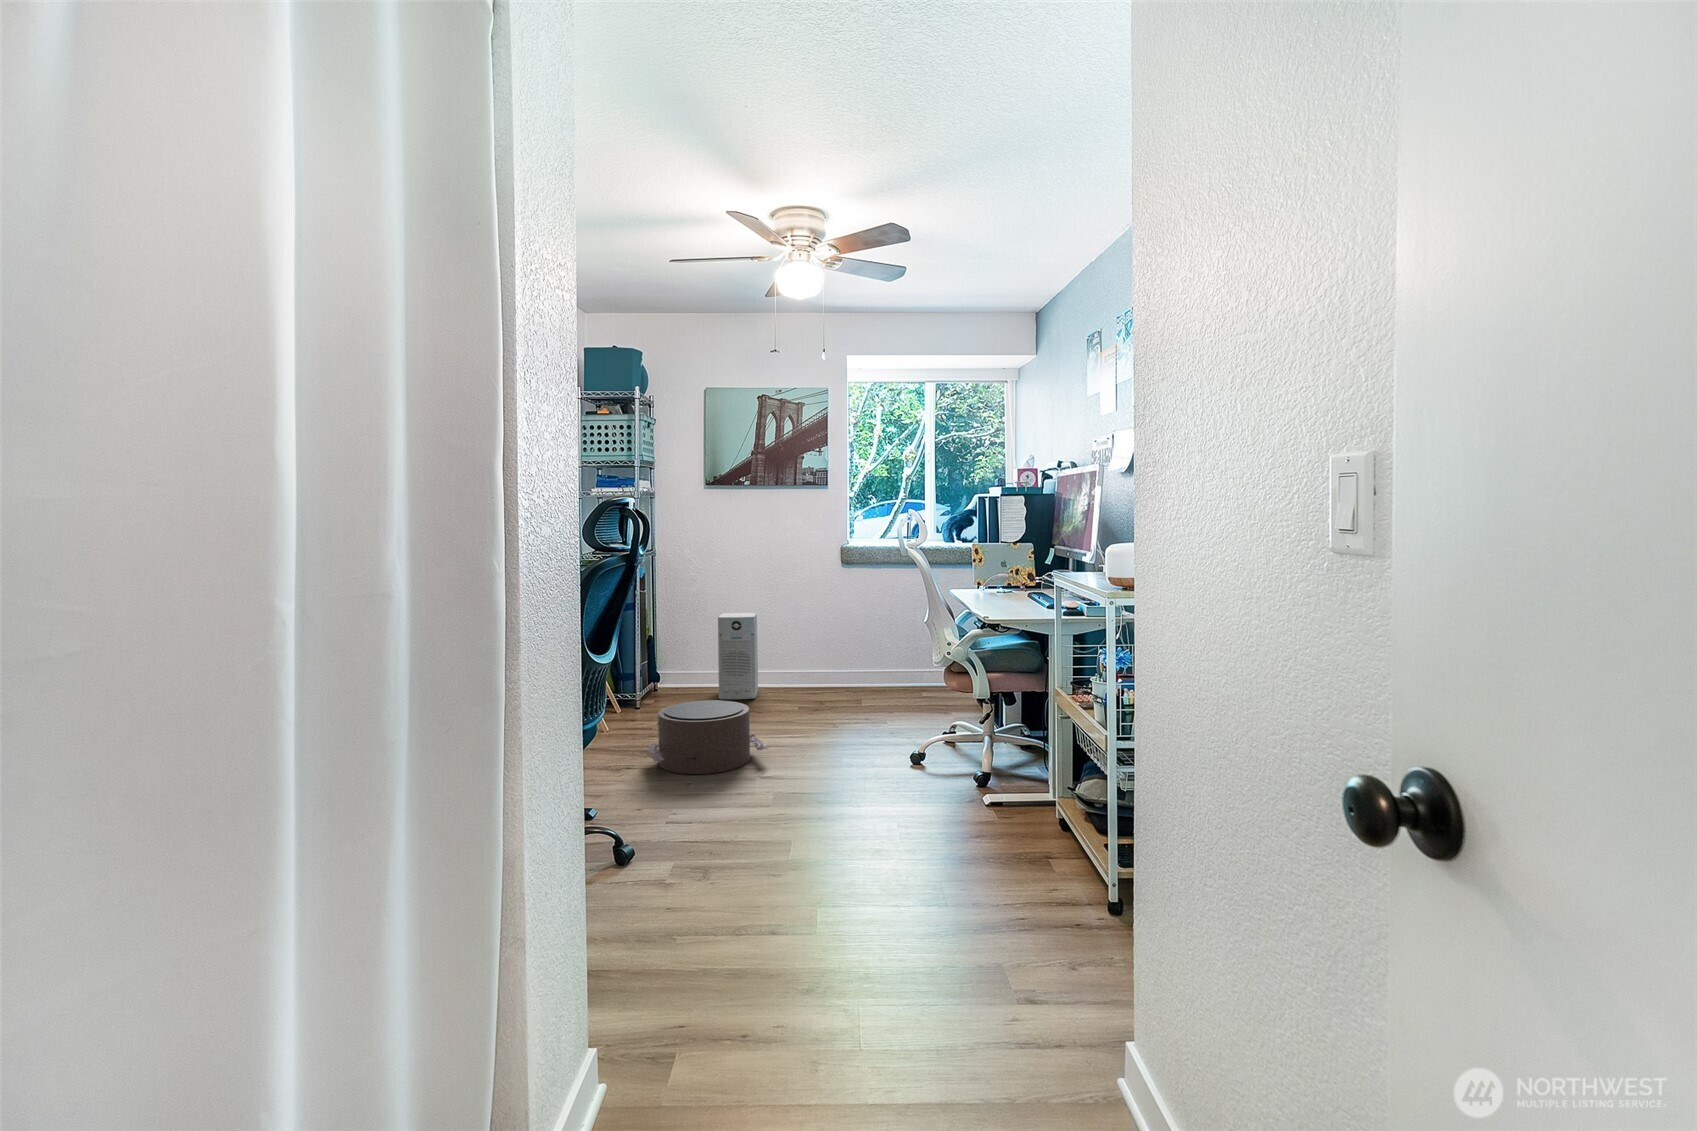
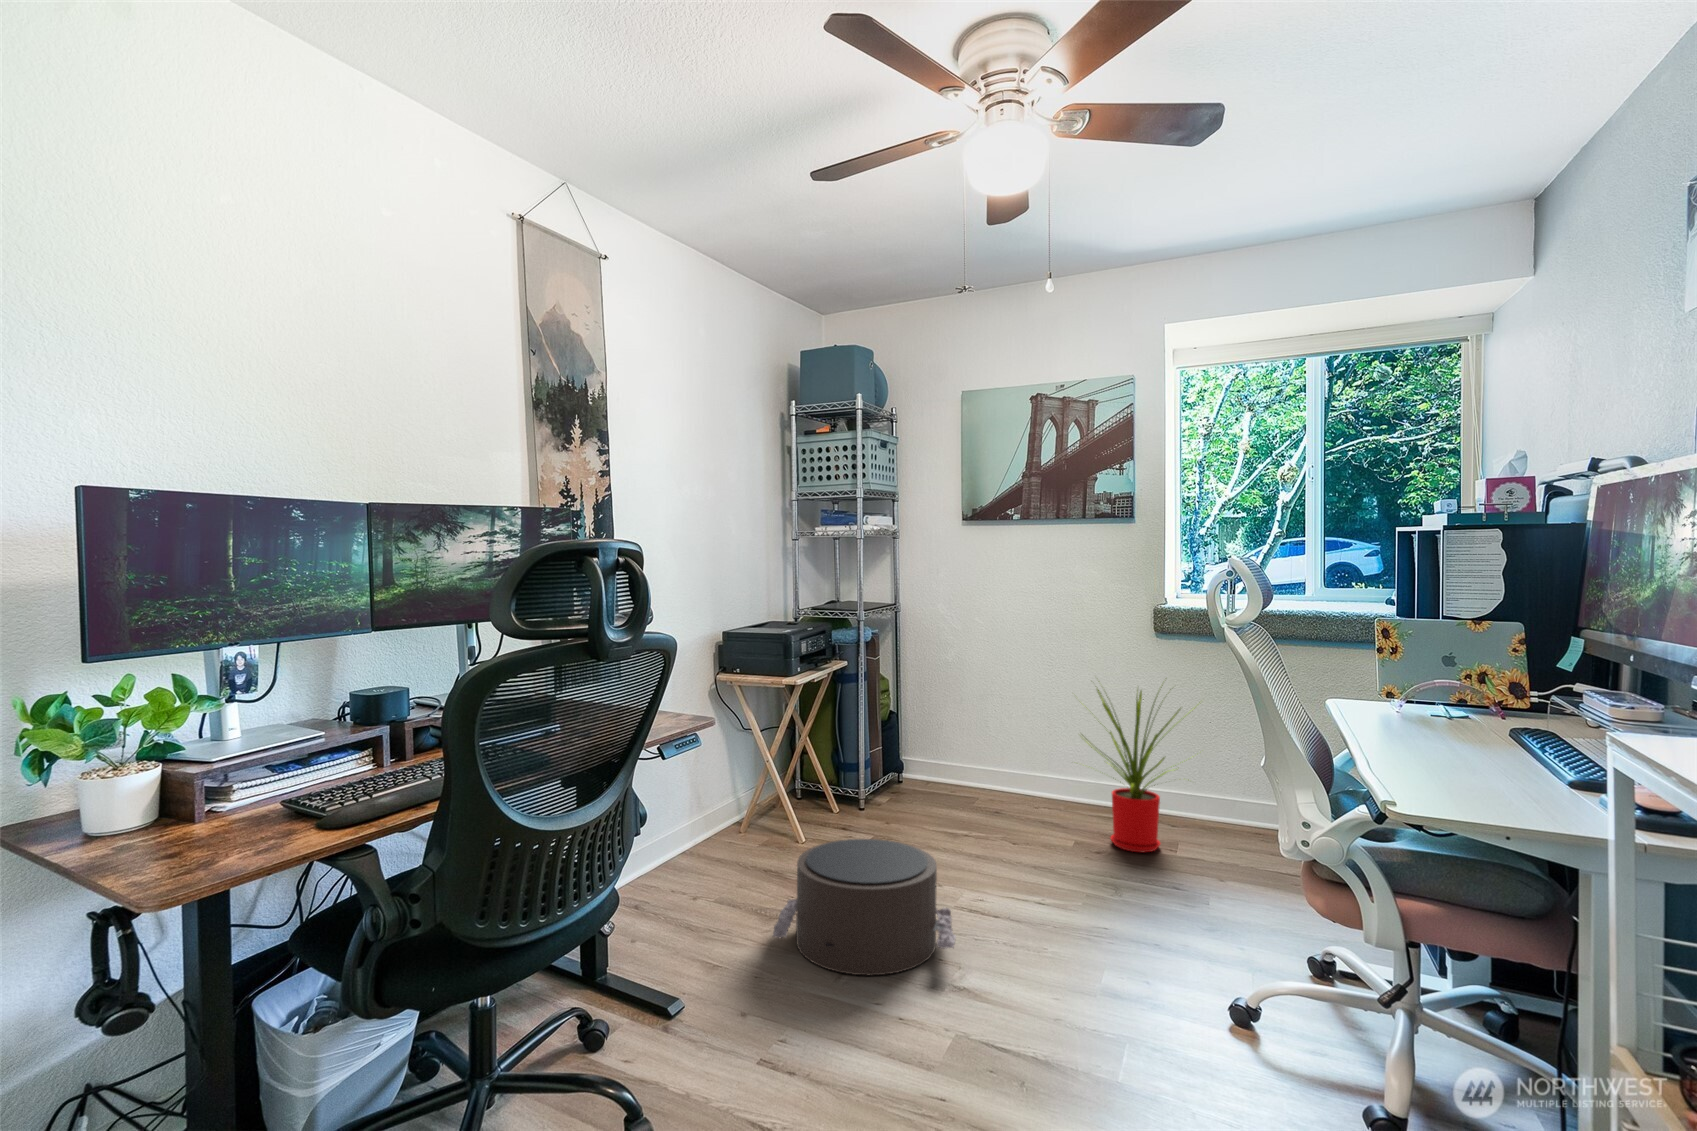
house plant: none [797,589,878,700] -> present [1085,685,1195,853]
air purifier: present [718,613,758,699] -> none [956,697,1020,827]

